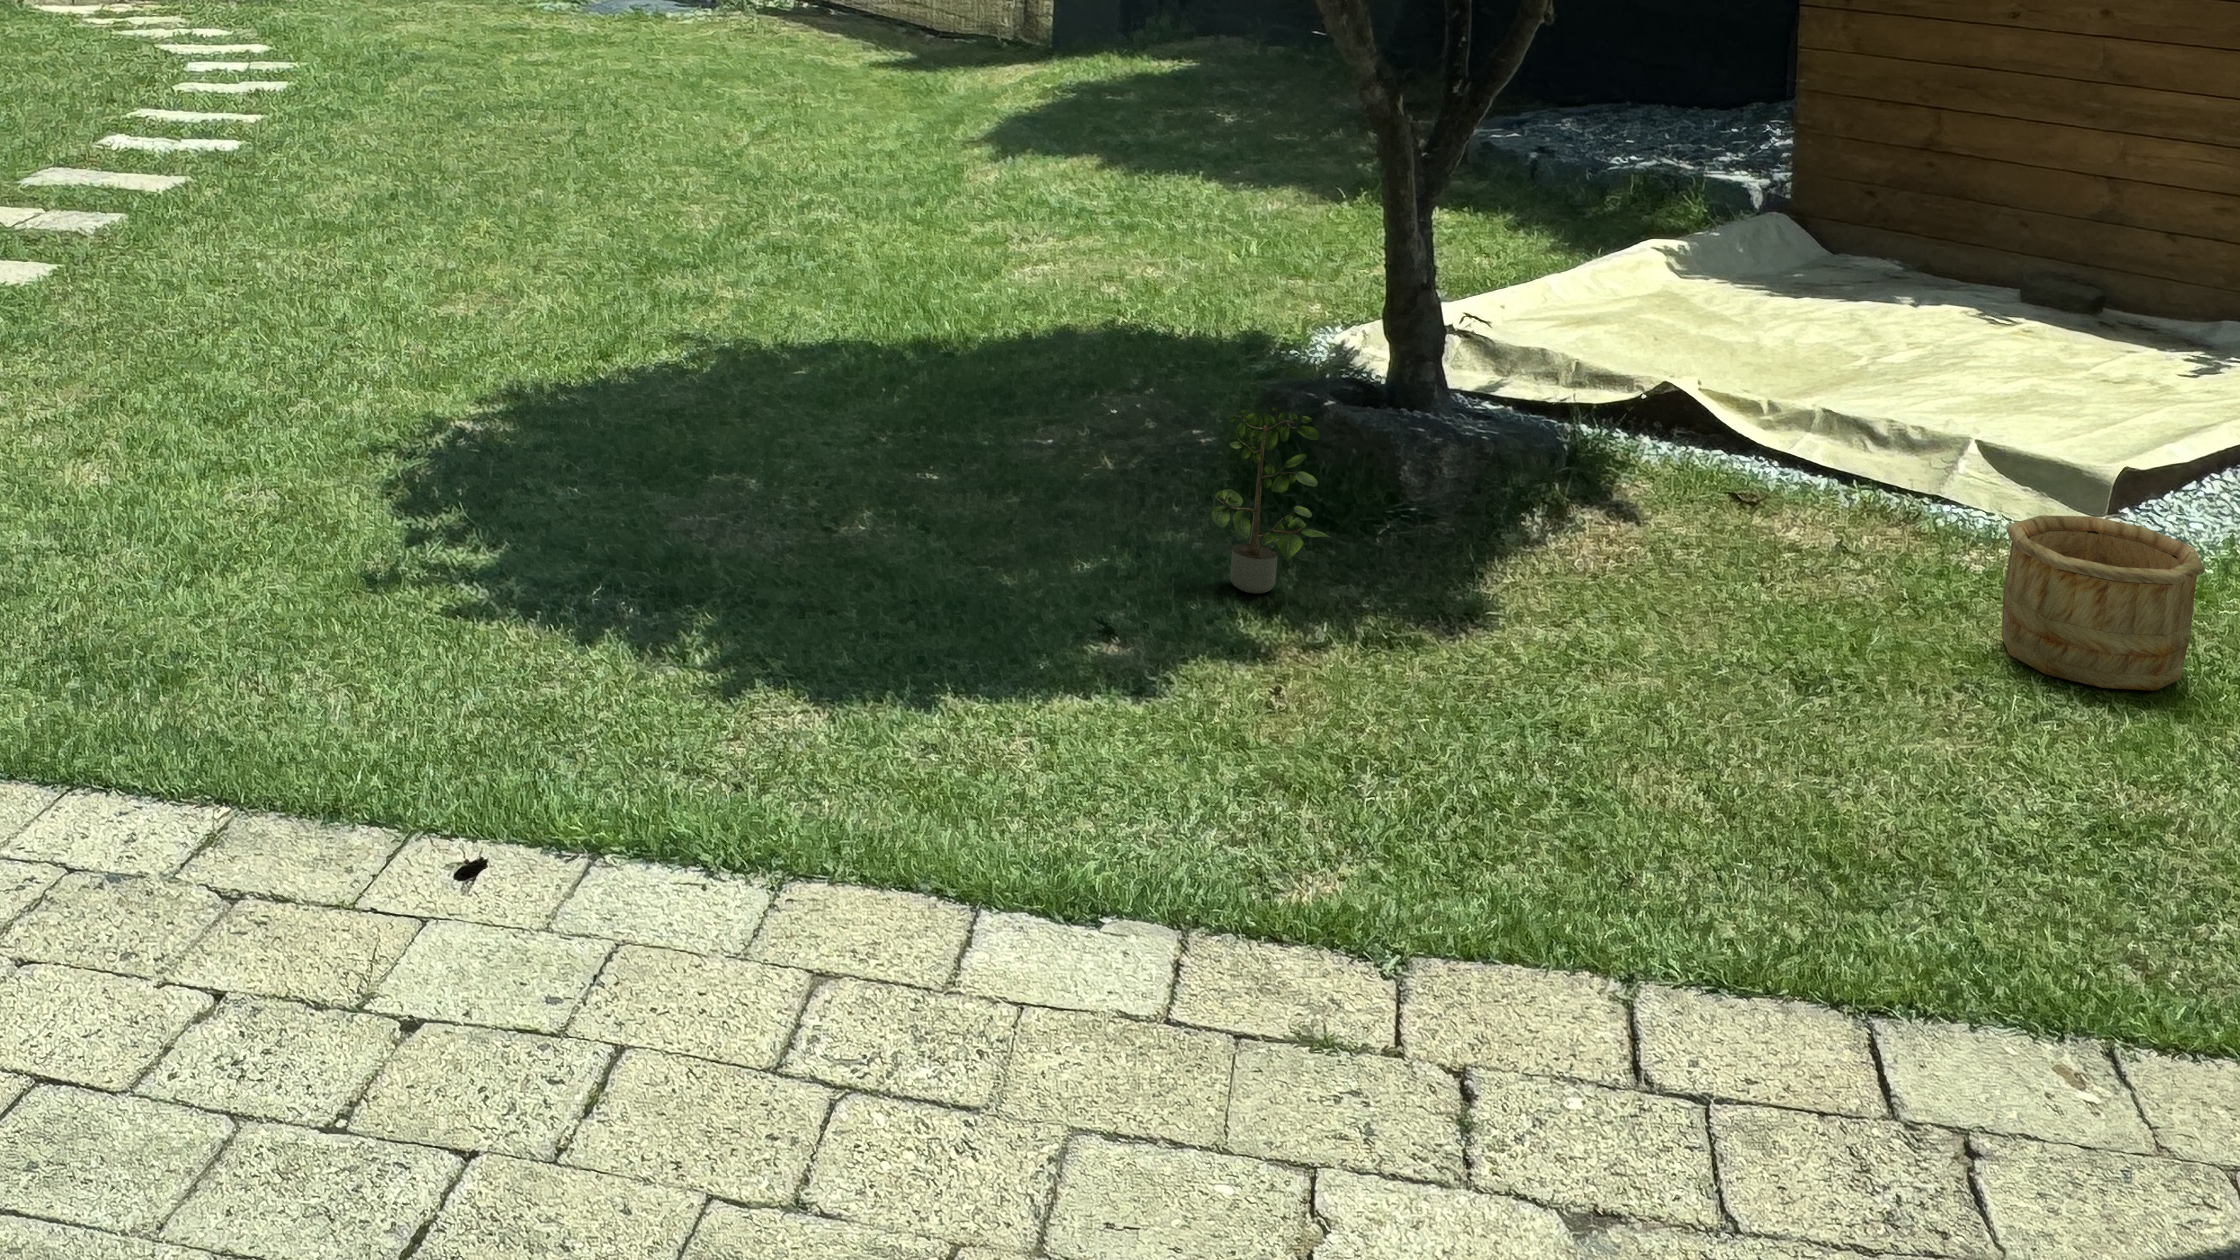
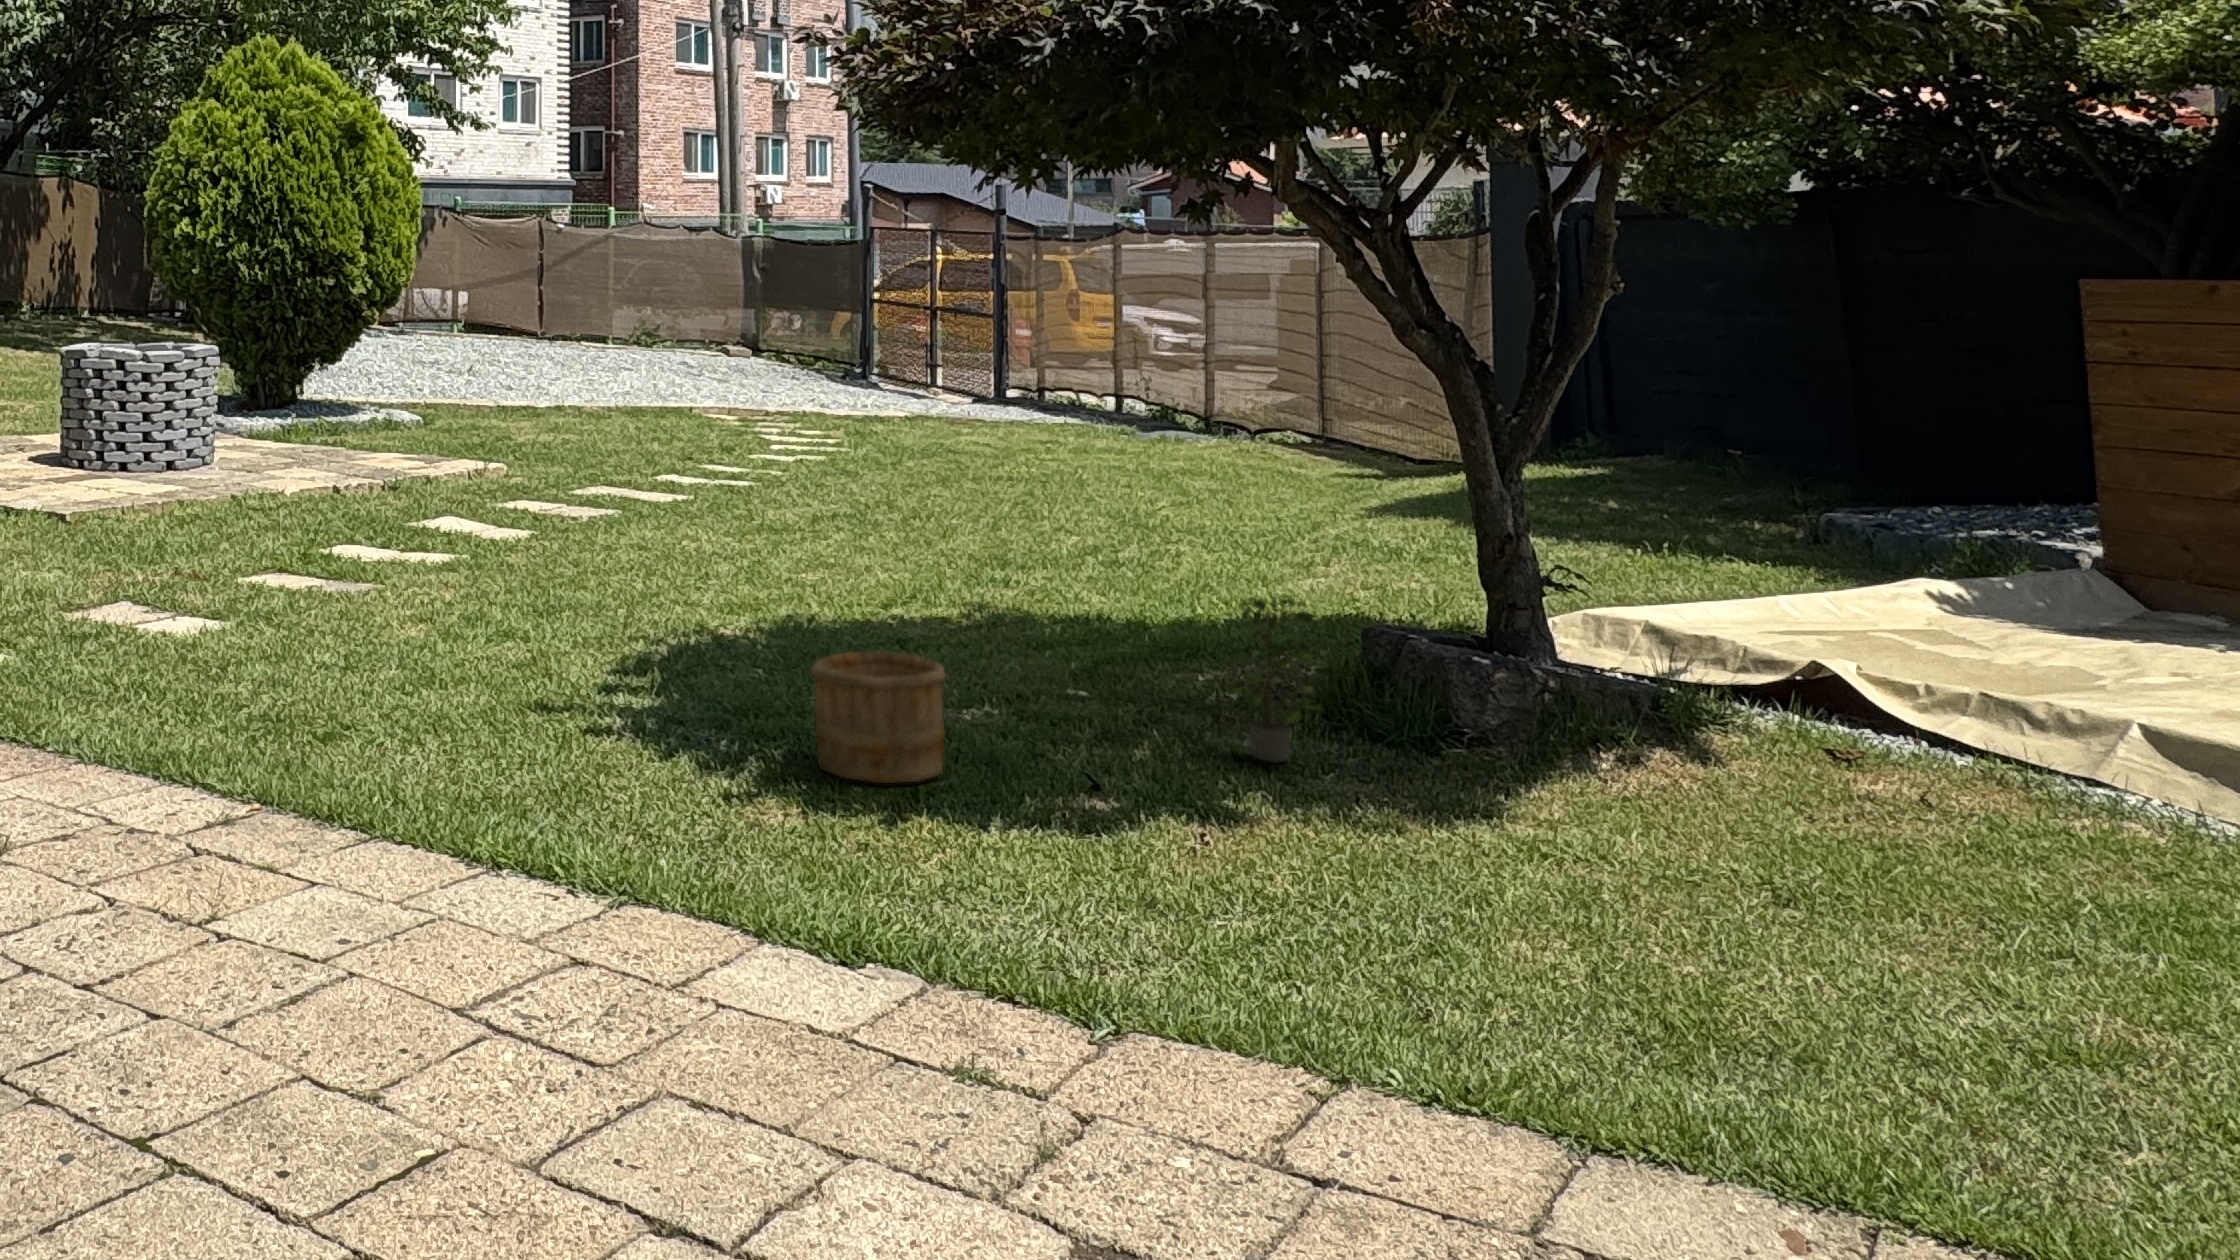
wooden bucket: present [2001,515,2205,691] -> present [811,651,946,783]

